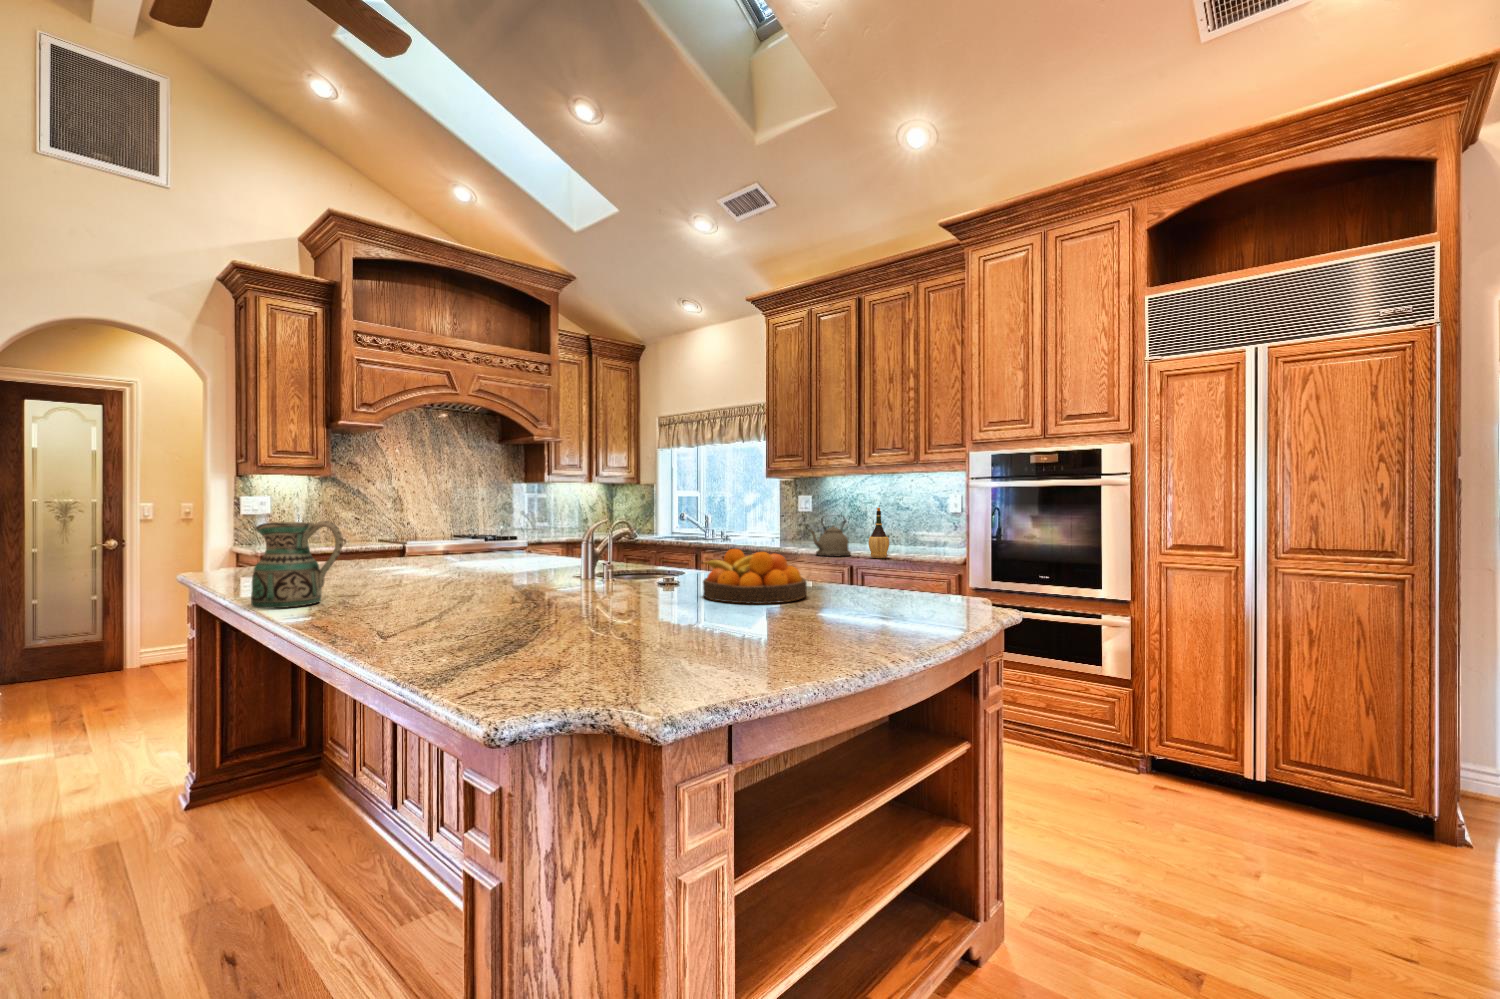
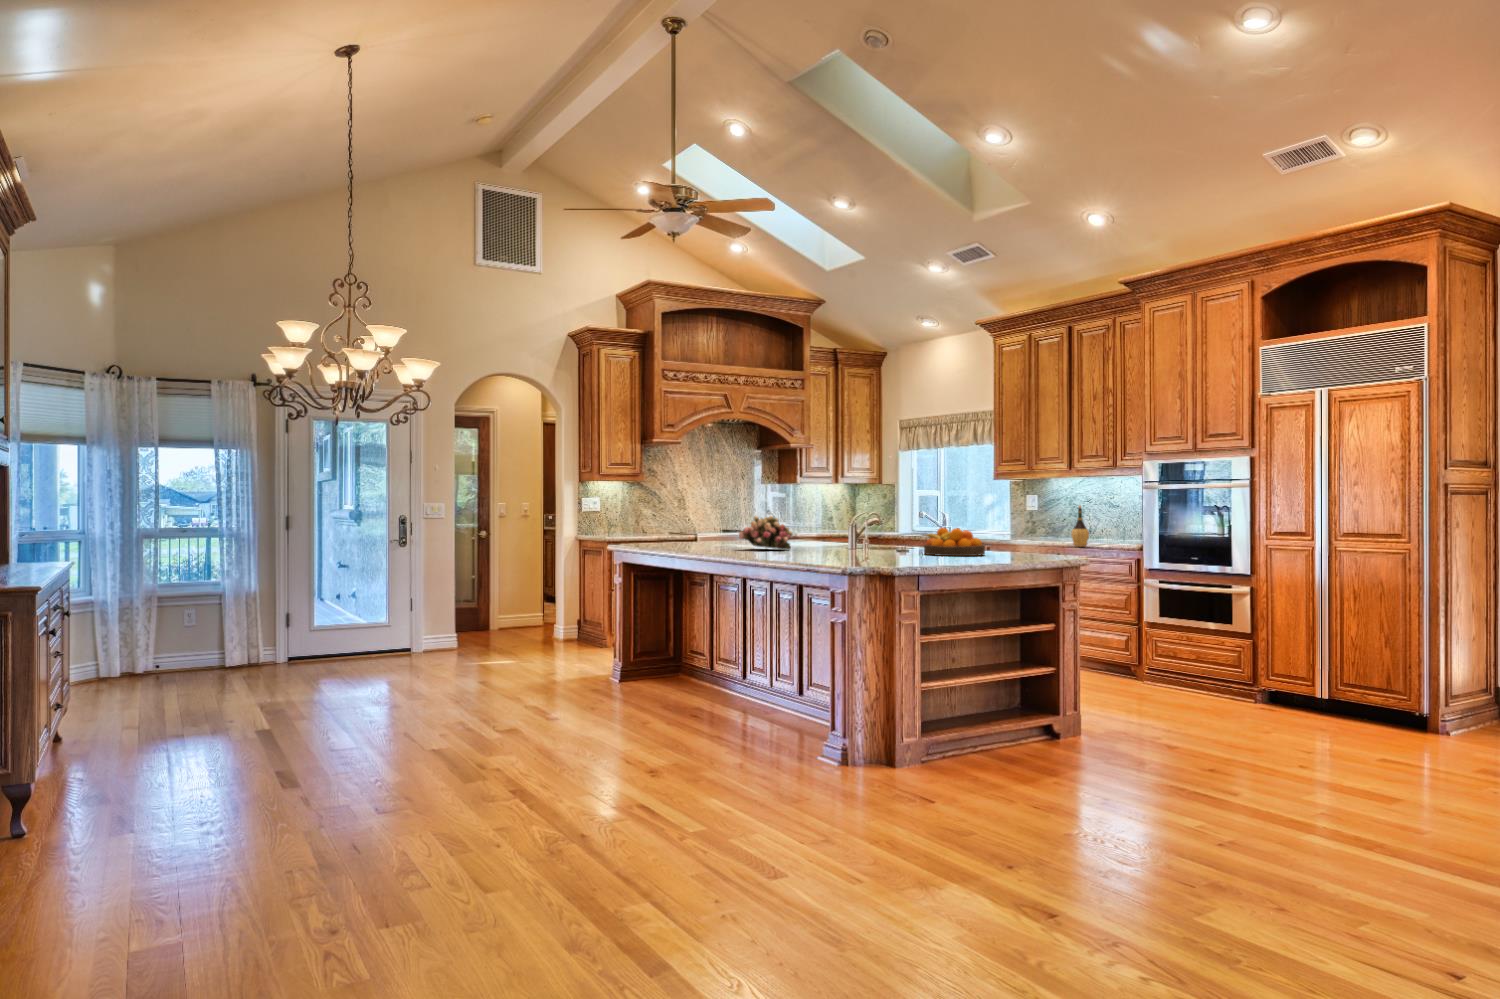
kettle: present [809,517,851,556] -> none [1022,512,1060,546]
ceramic pitcher: present [251,521,343,608] -> none [698,510,737,552]
flower arrangement: none [368,529,477,588] -> present [739,516,792,549]

